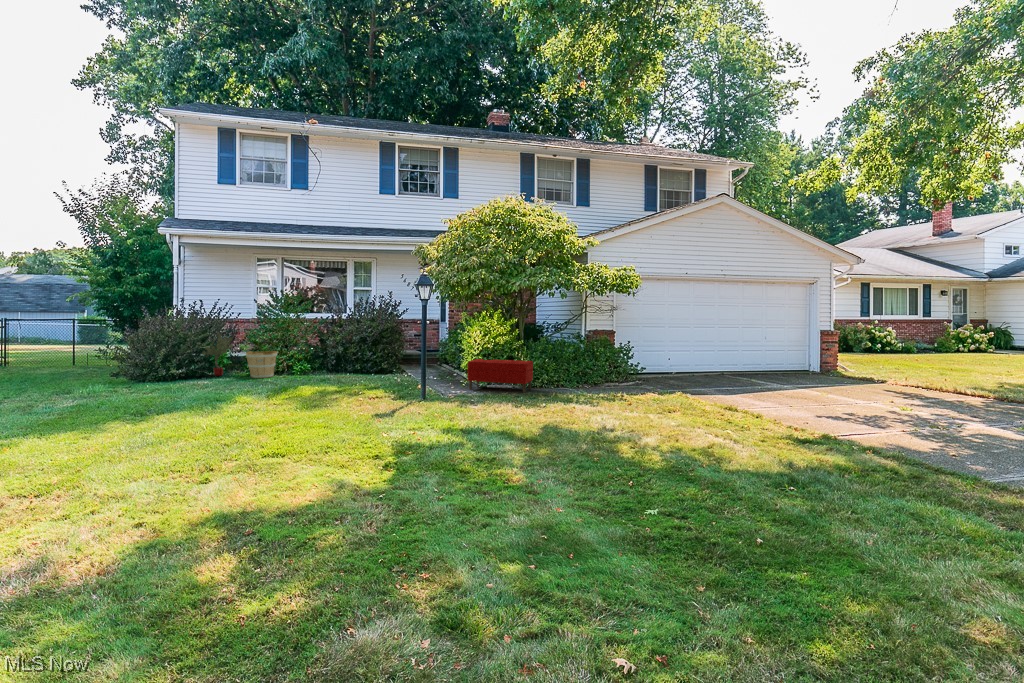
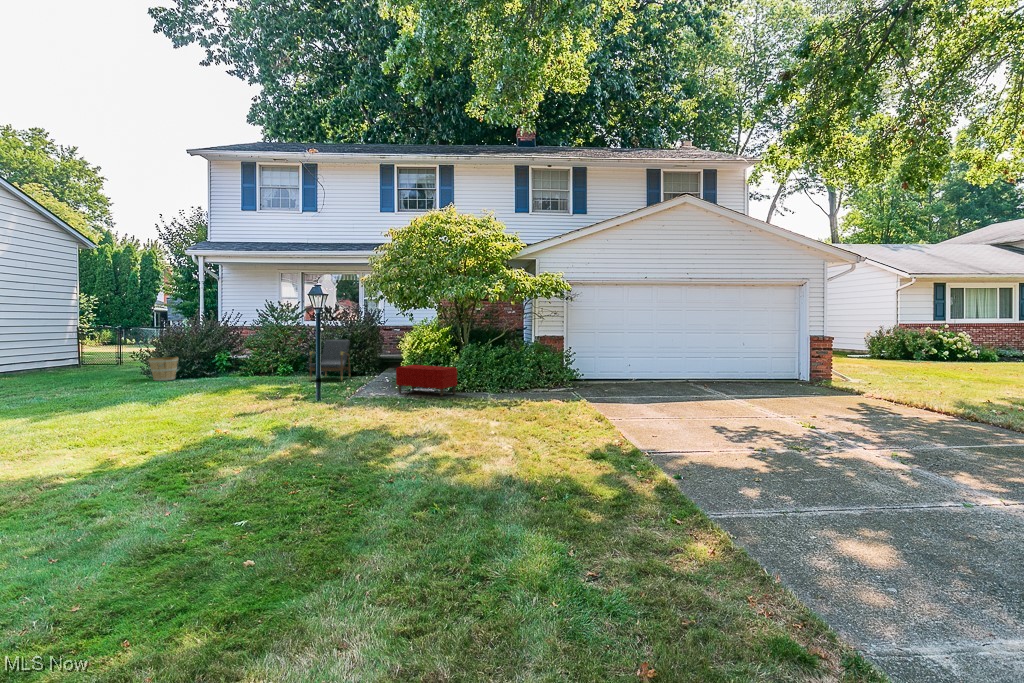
lounge chair: none [340,332,381,378] -> present [310,340,350,381]
potted tree: present [202,333,233,376] -> none [199,340,229,377]
wooden bucket: present [246,351,277,378] -> present [148,357,178,381]

